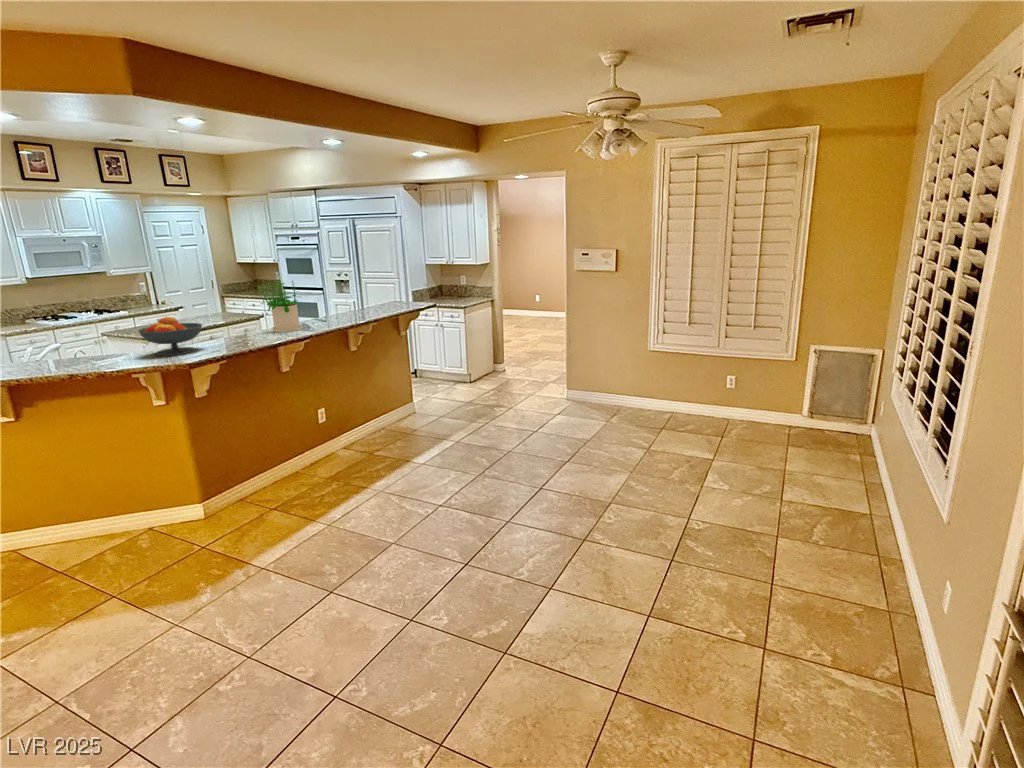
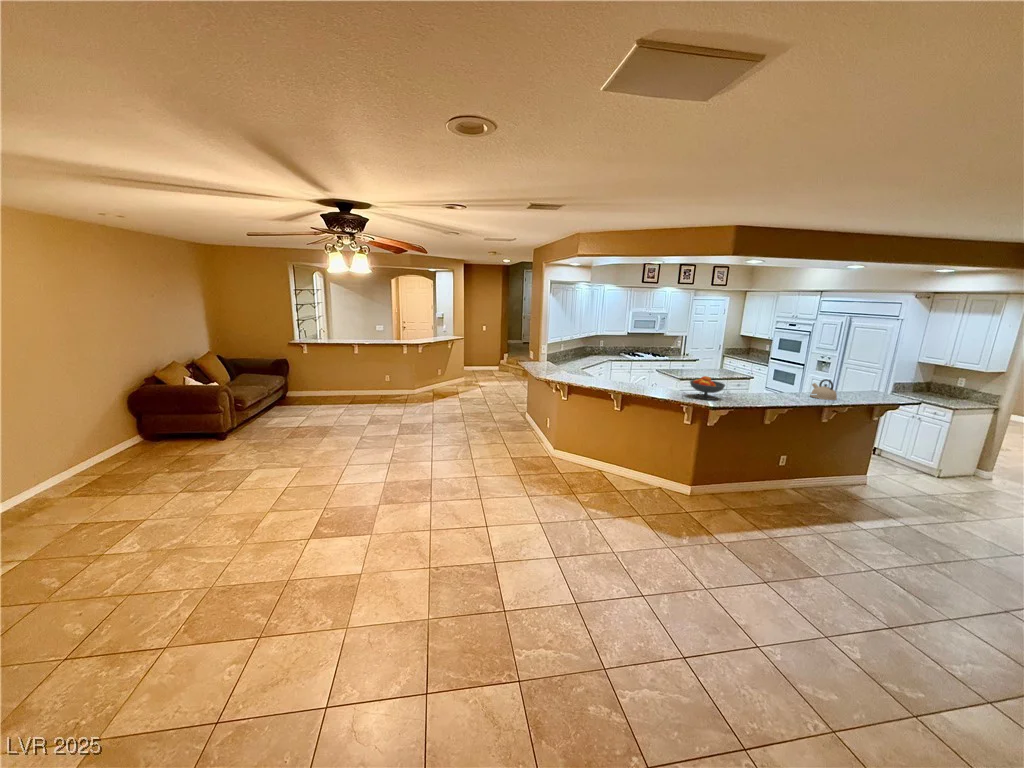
potted plant: present [258,280,302,332] -> none [763,363,795,400]
kettle: none [328,294,360,321] -> present [810,379,837,400]

